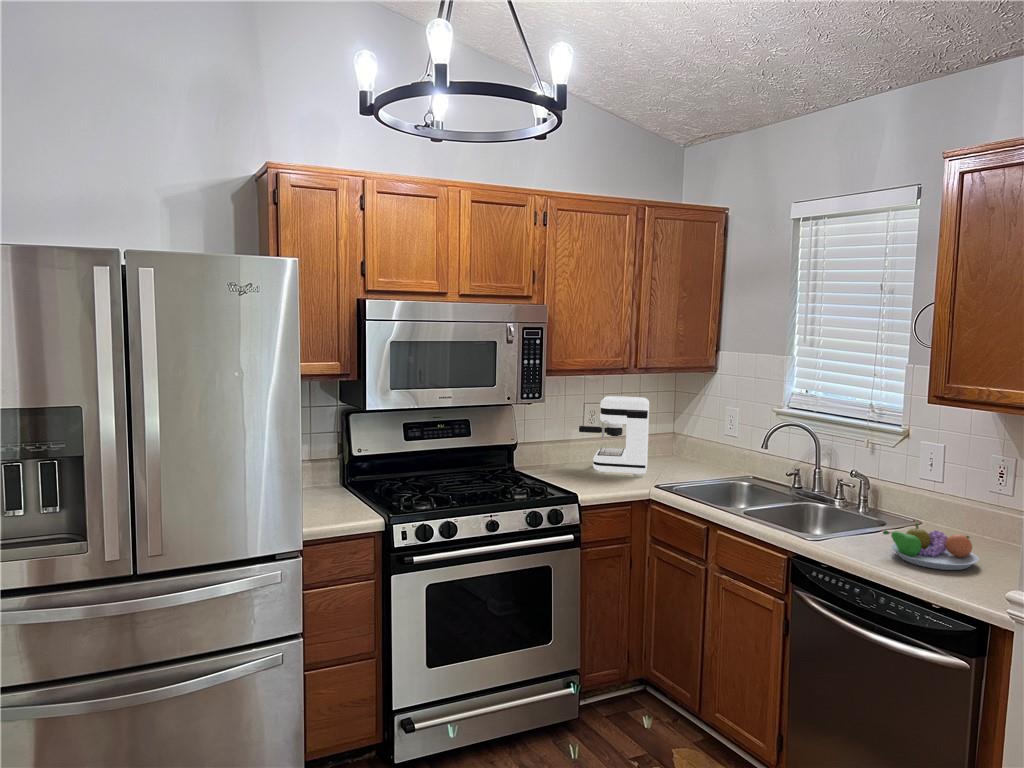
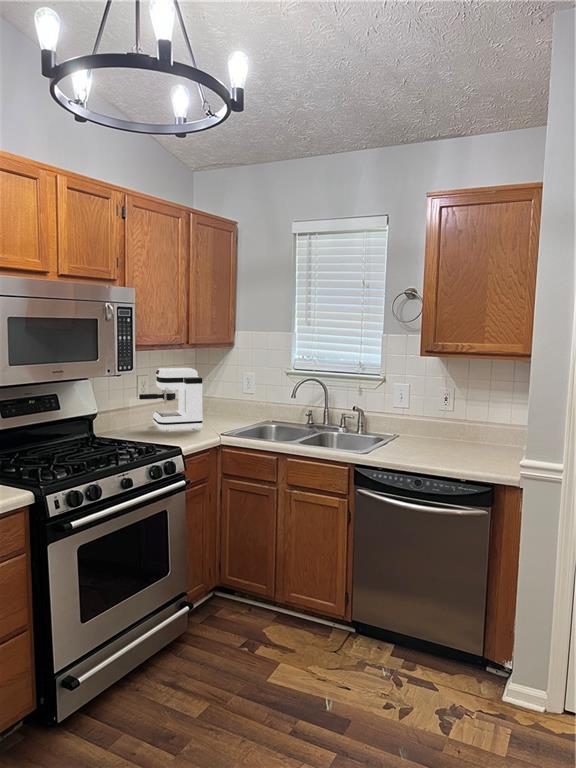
fruit bowl: present [883,523,979,570] -> none [410,433,464,459]

